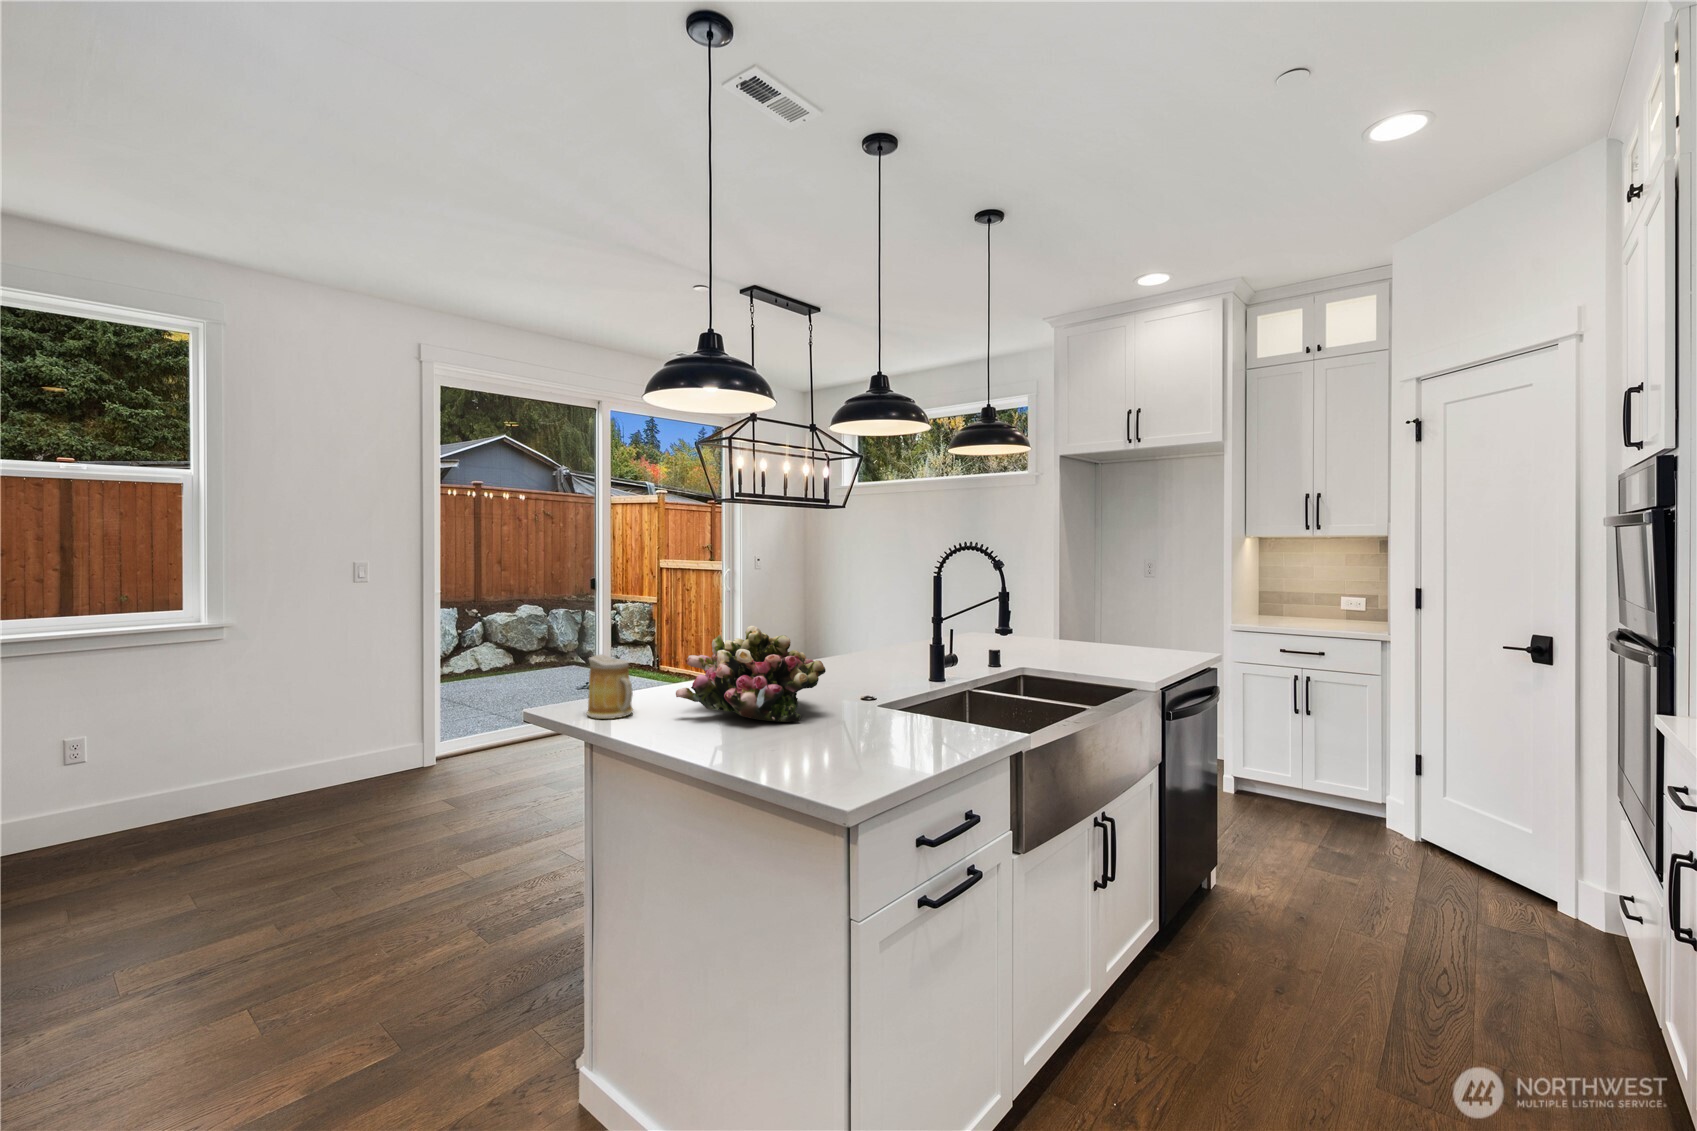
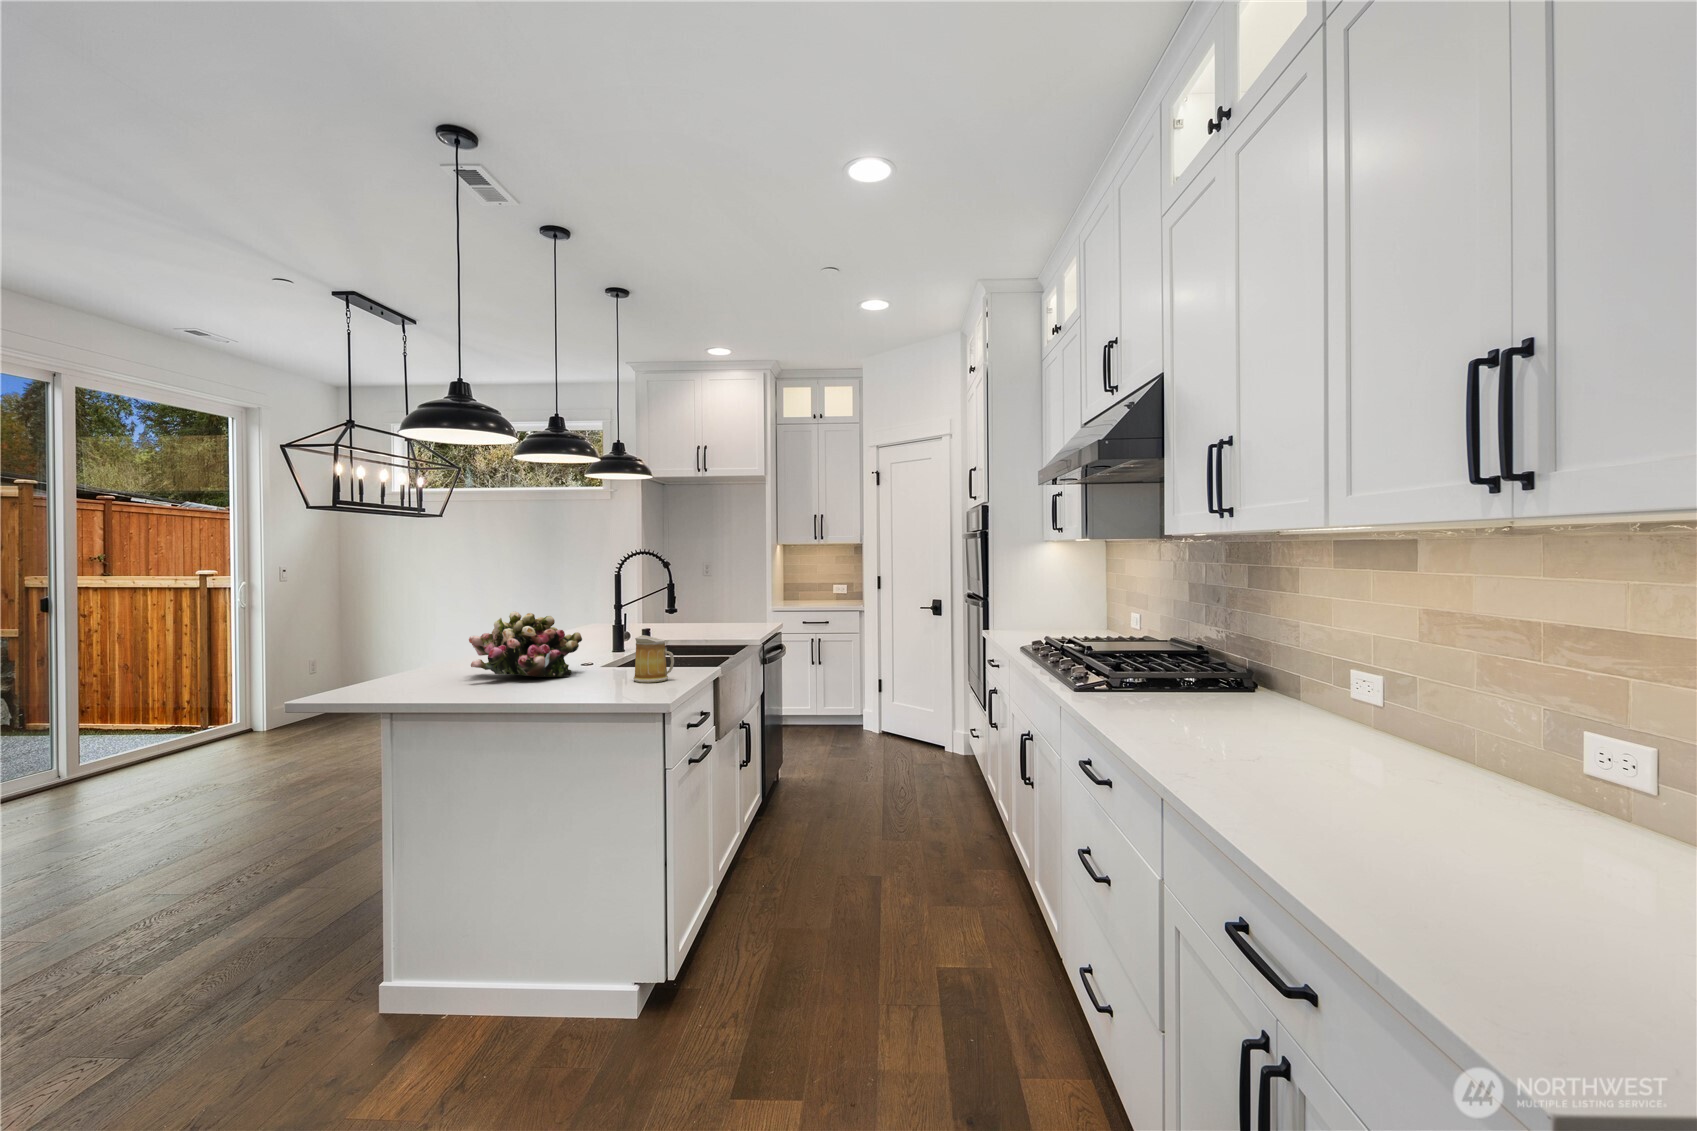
mug: present [587,654,633,719] -> present [633,635,674,683]

